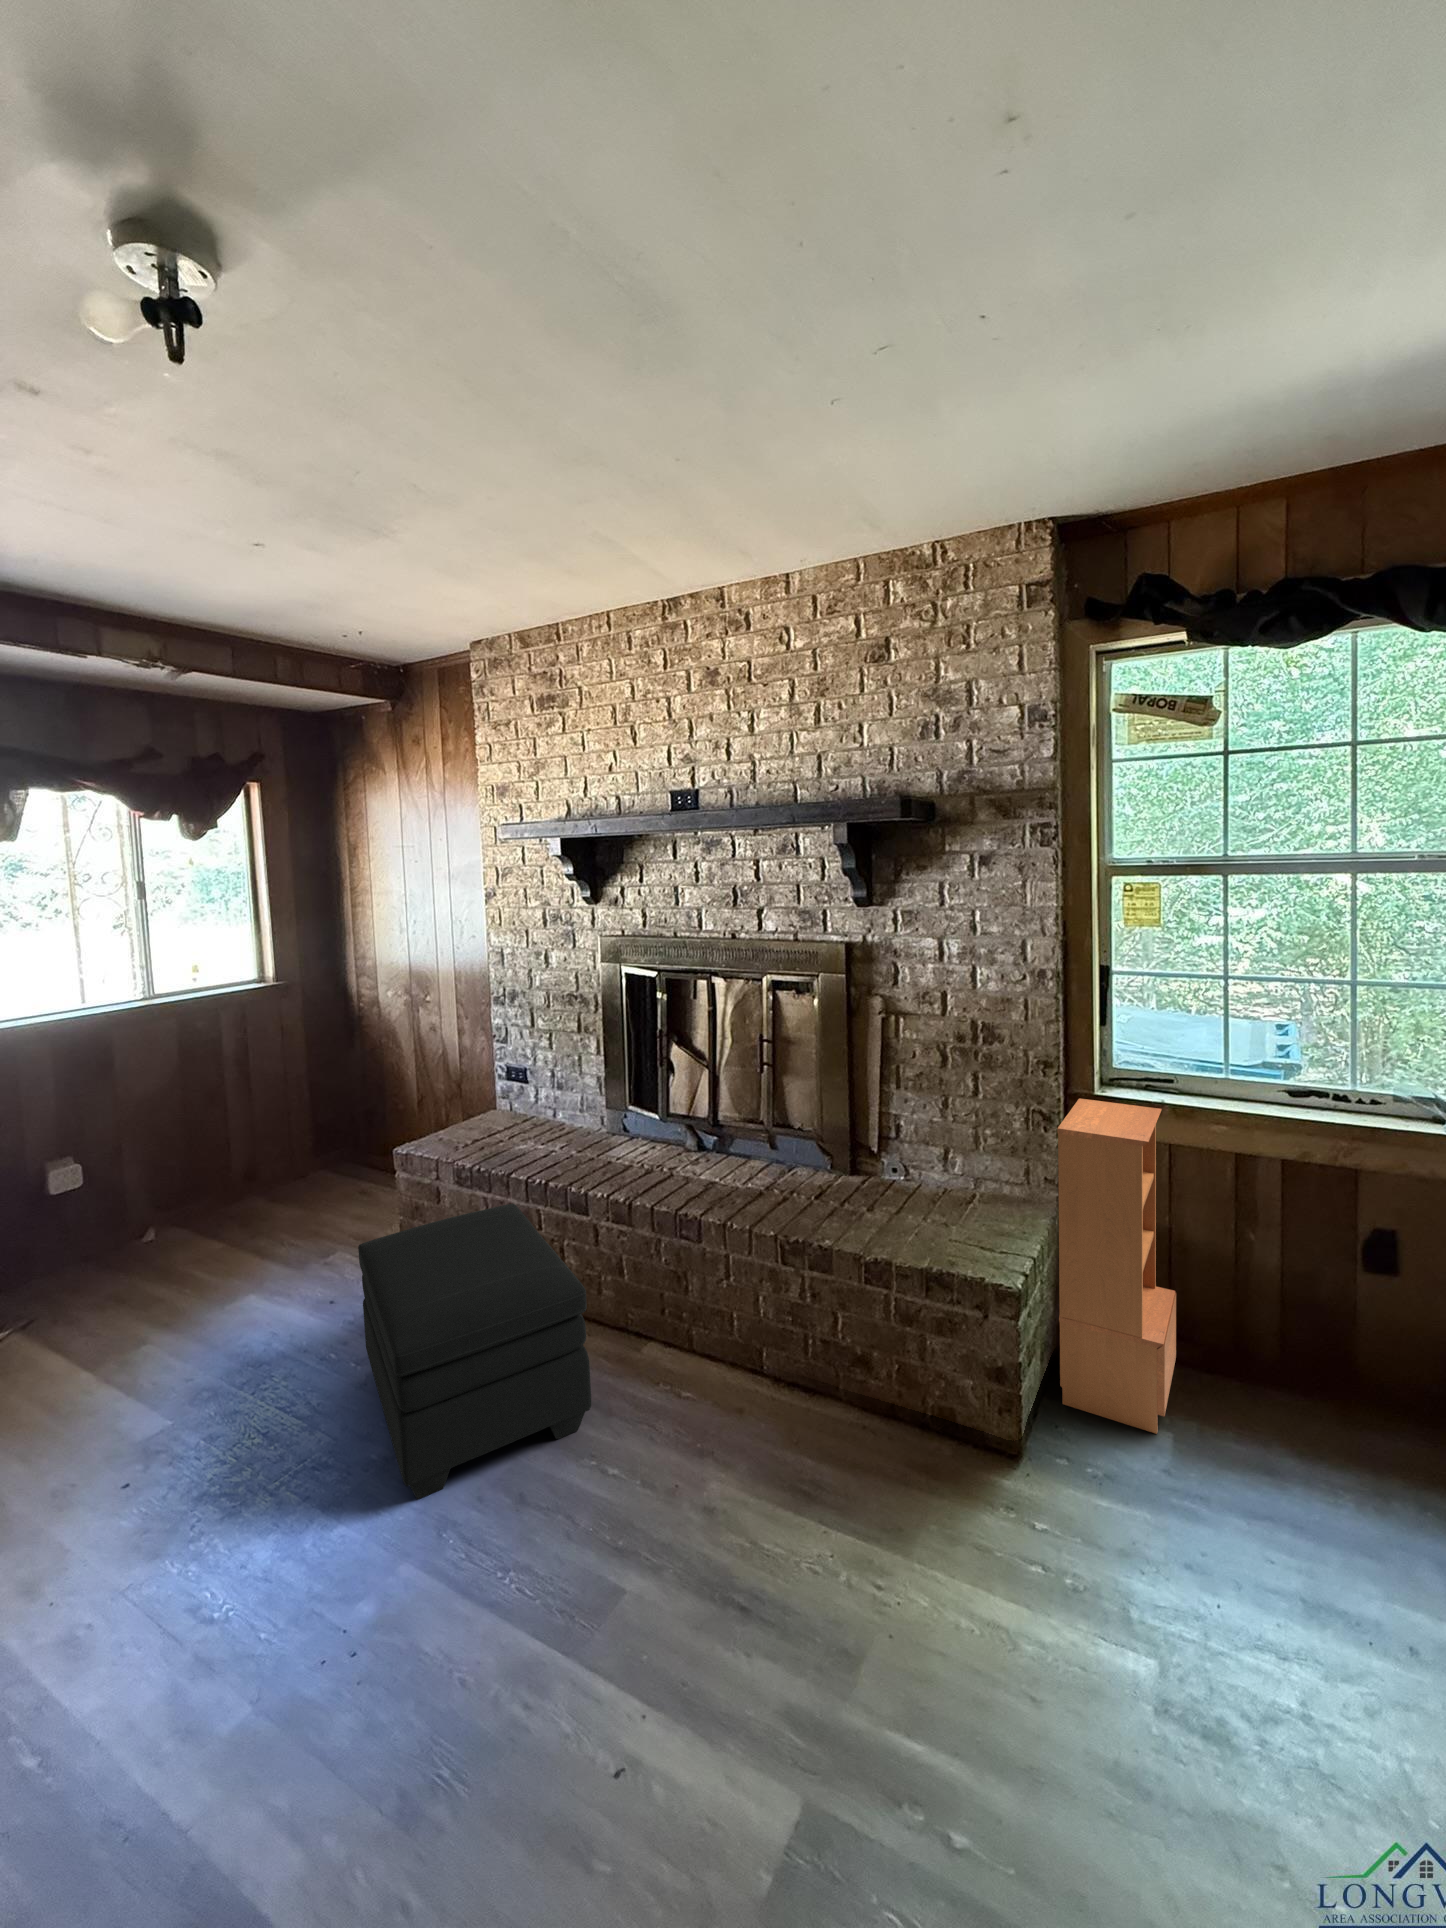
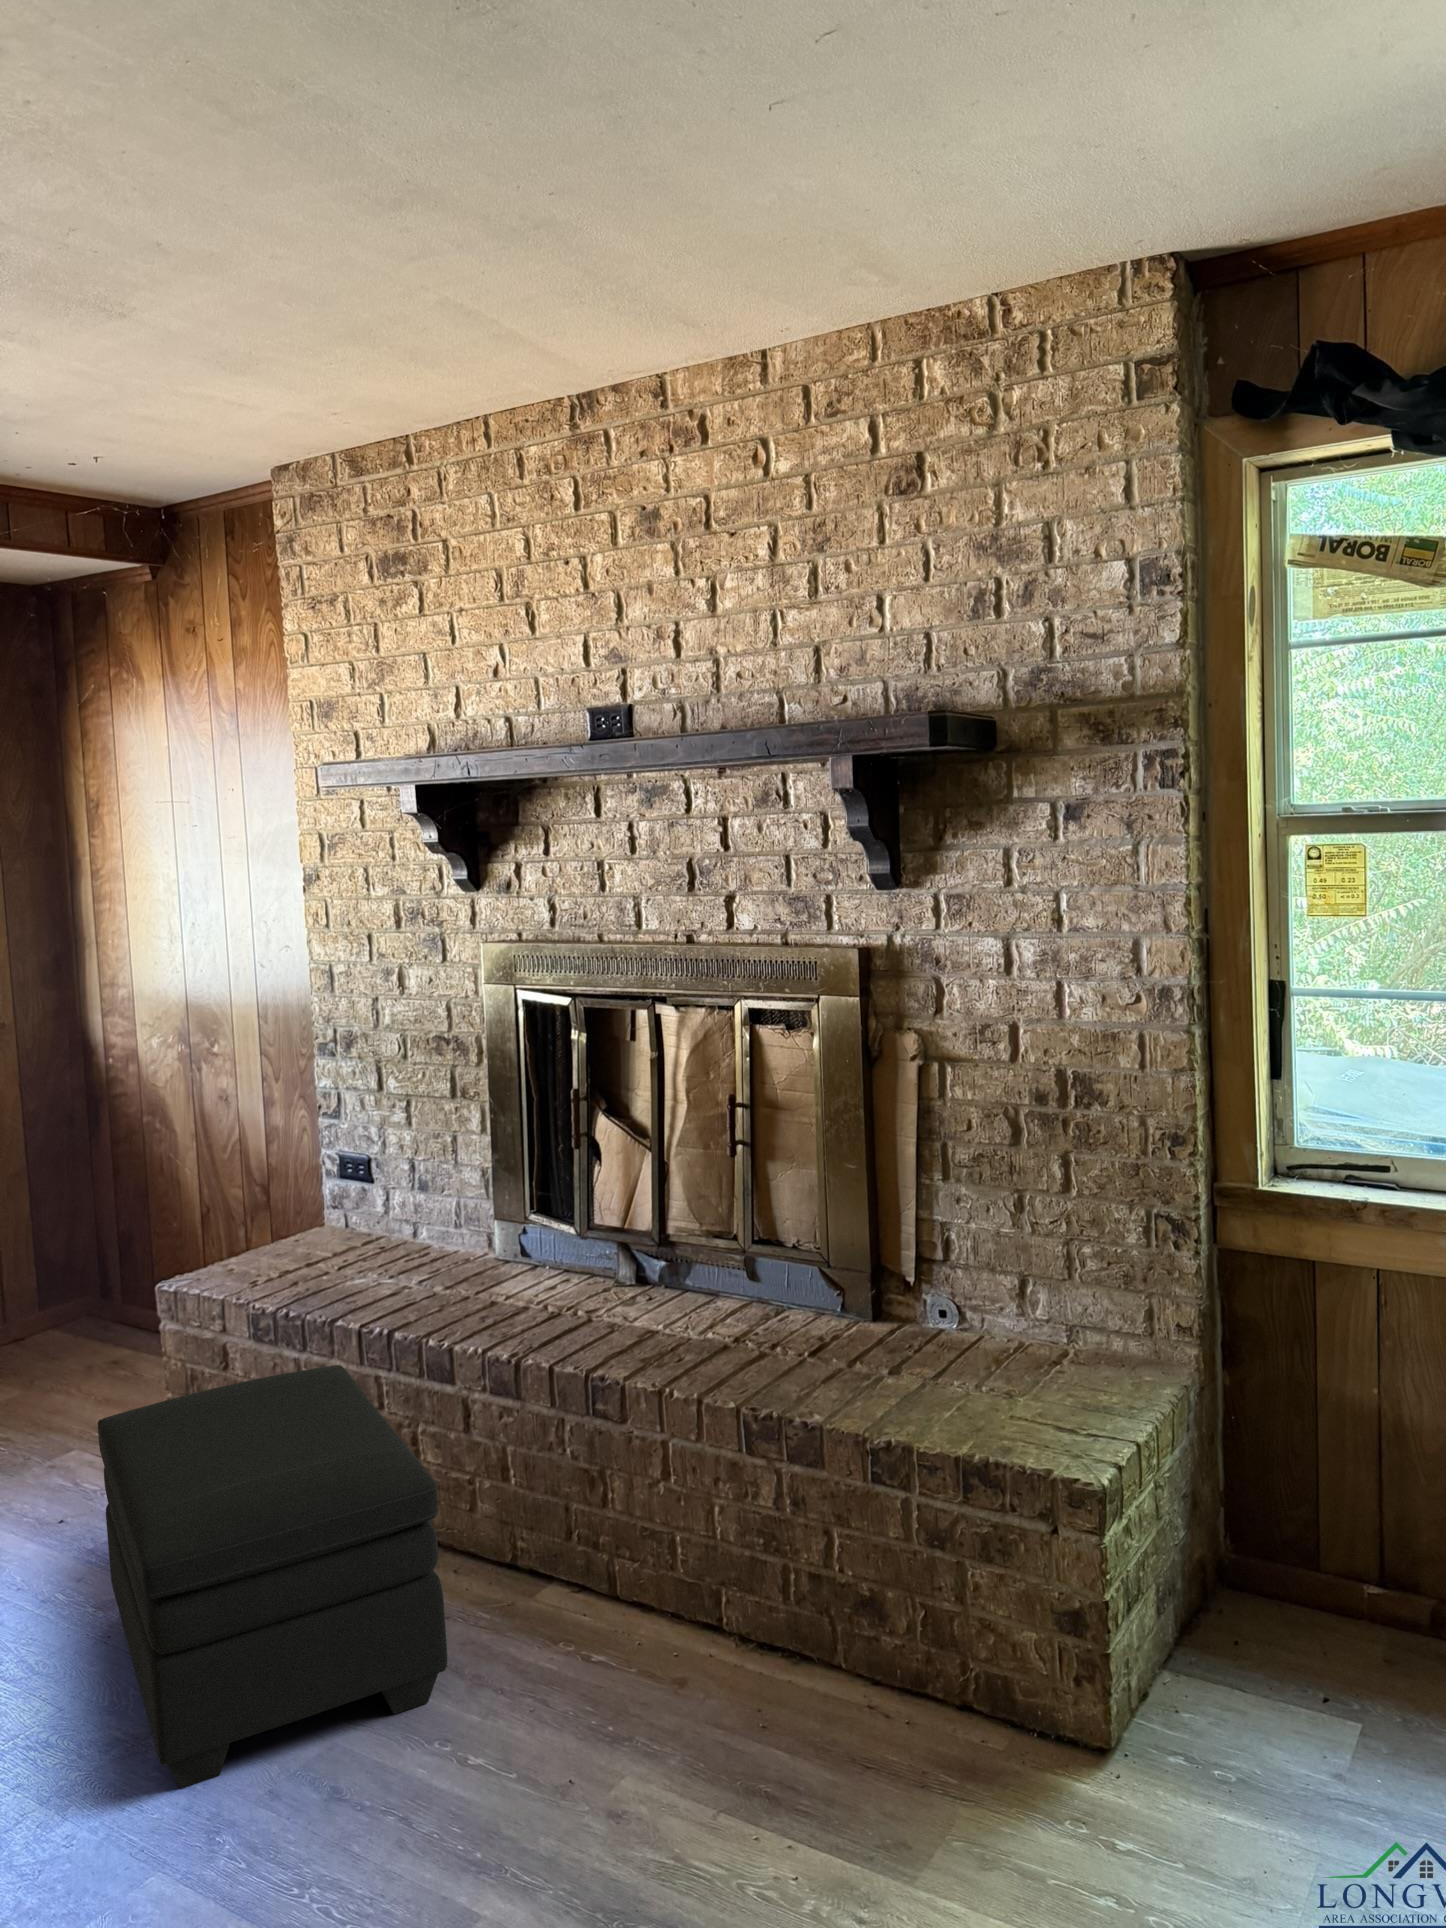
bookcase: present [1057,1098,1176,1434] -> none [1178,1196,1388,1725]

